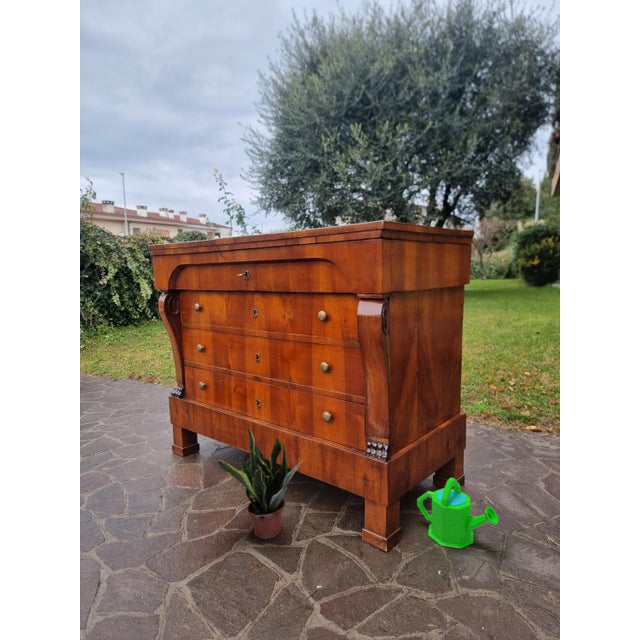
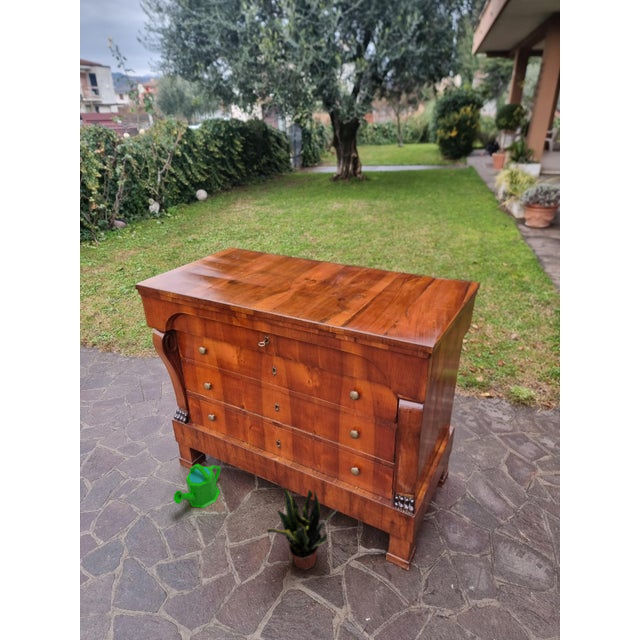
watering can: present [417,478,498,549] -> present [174,464,221,508]

